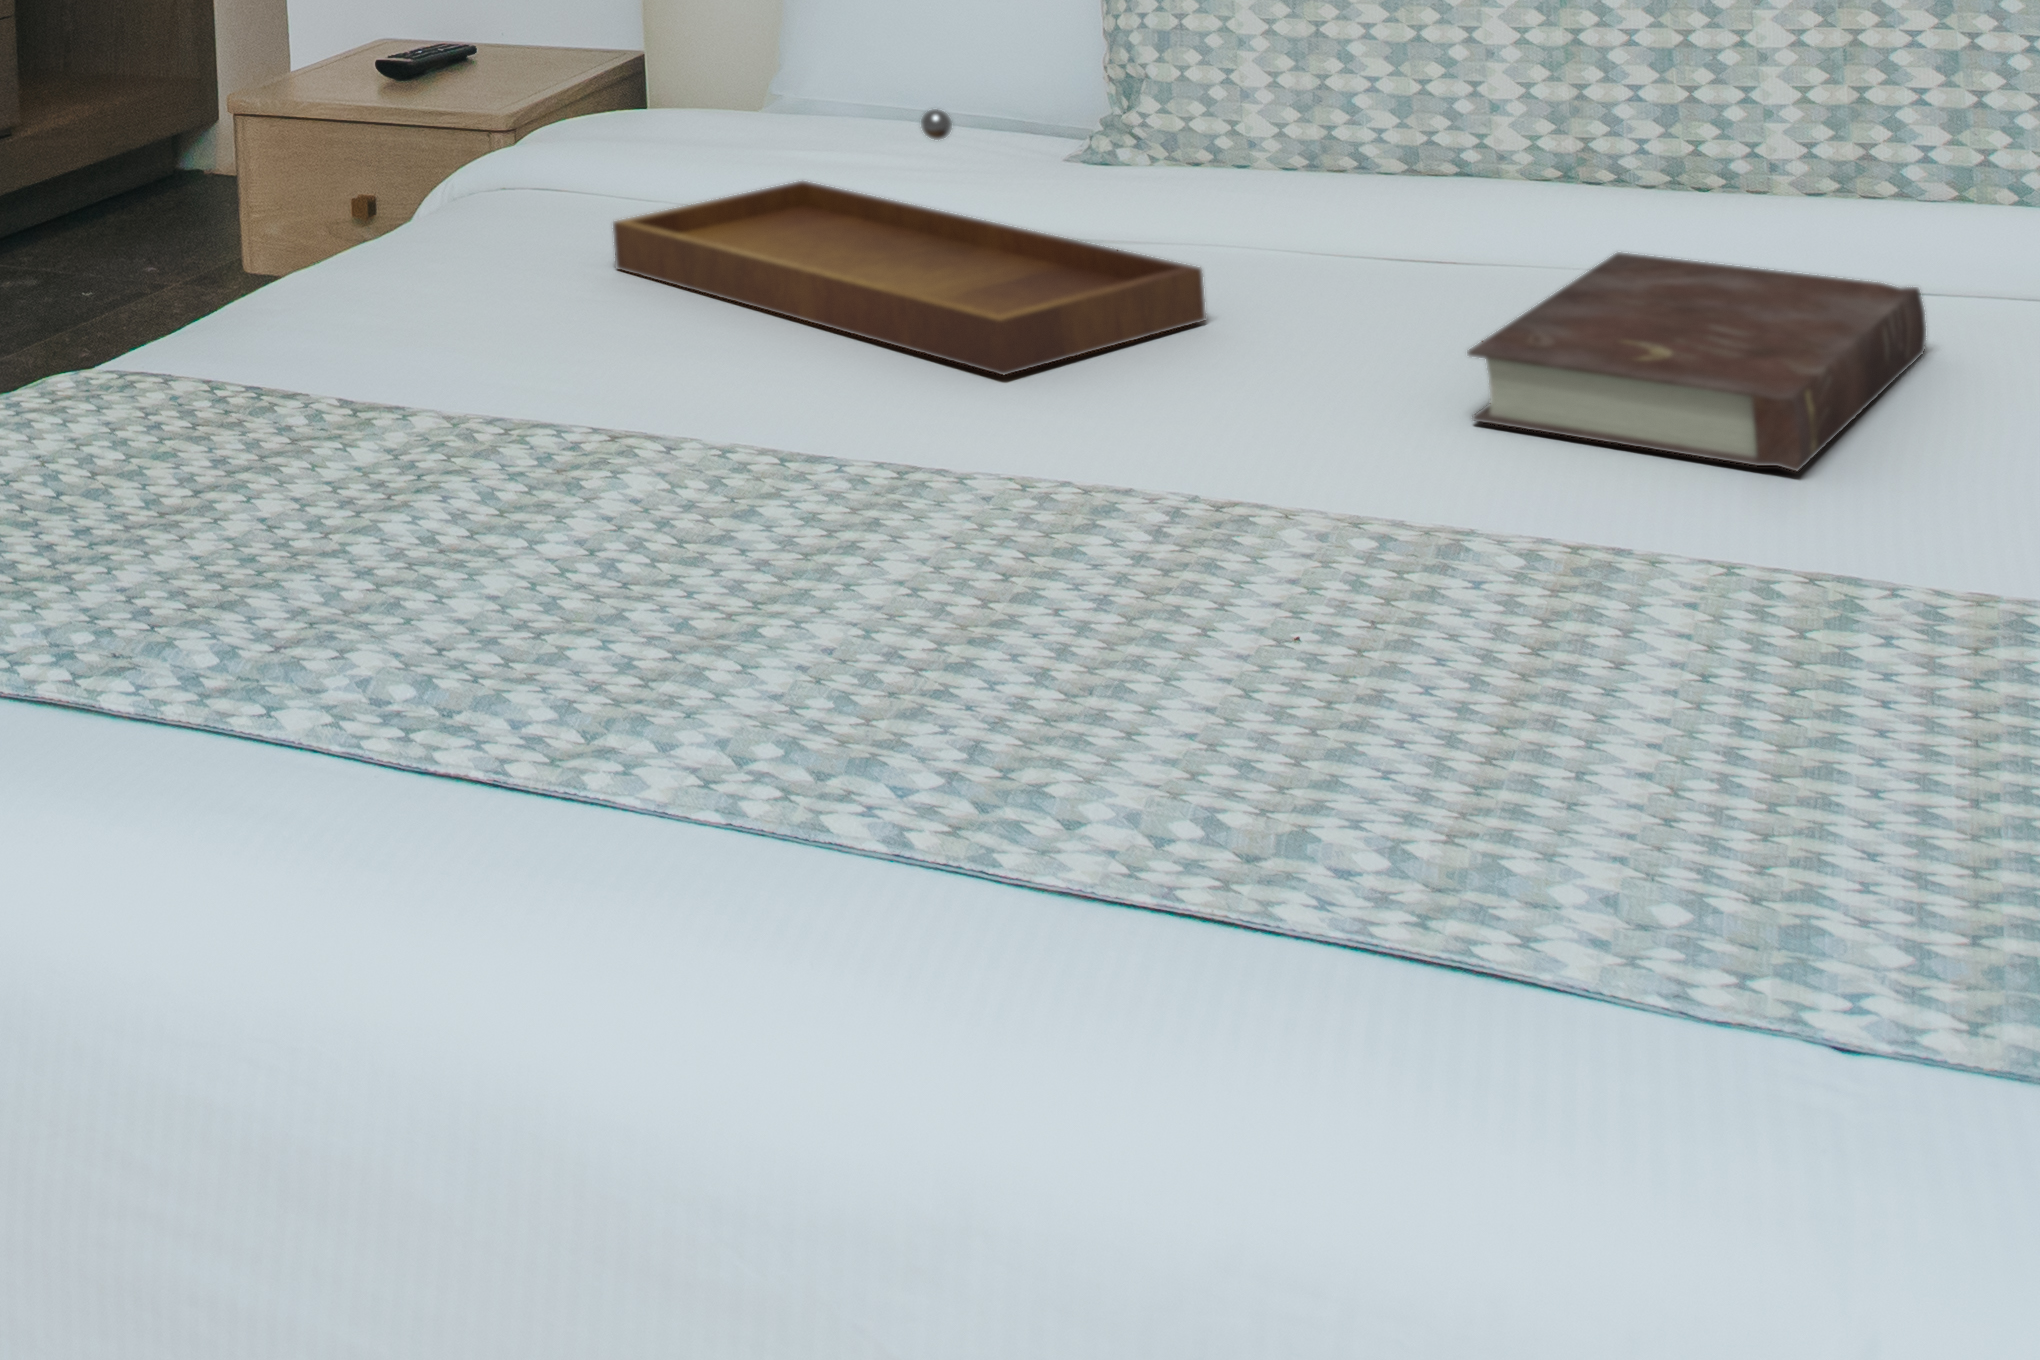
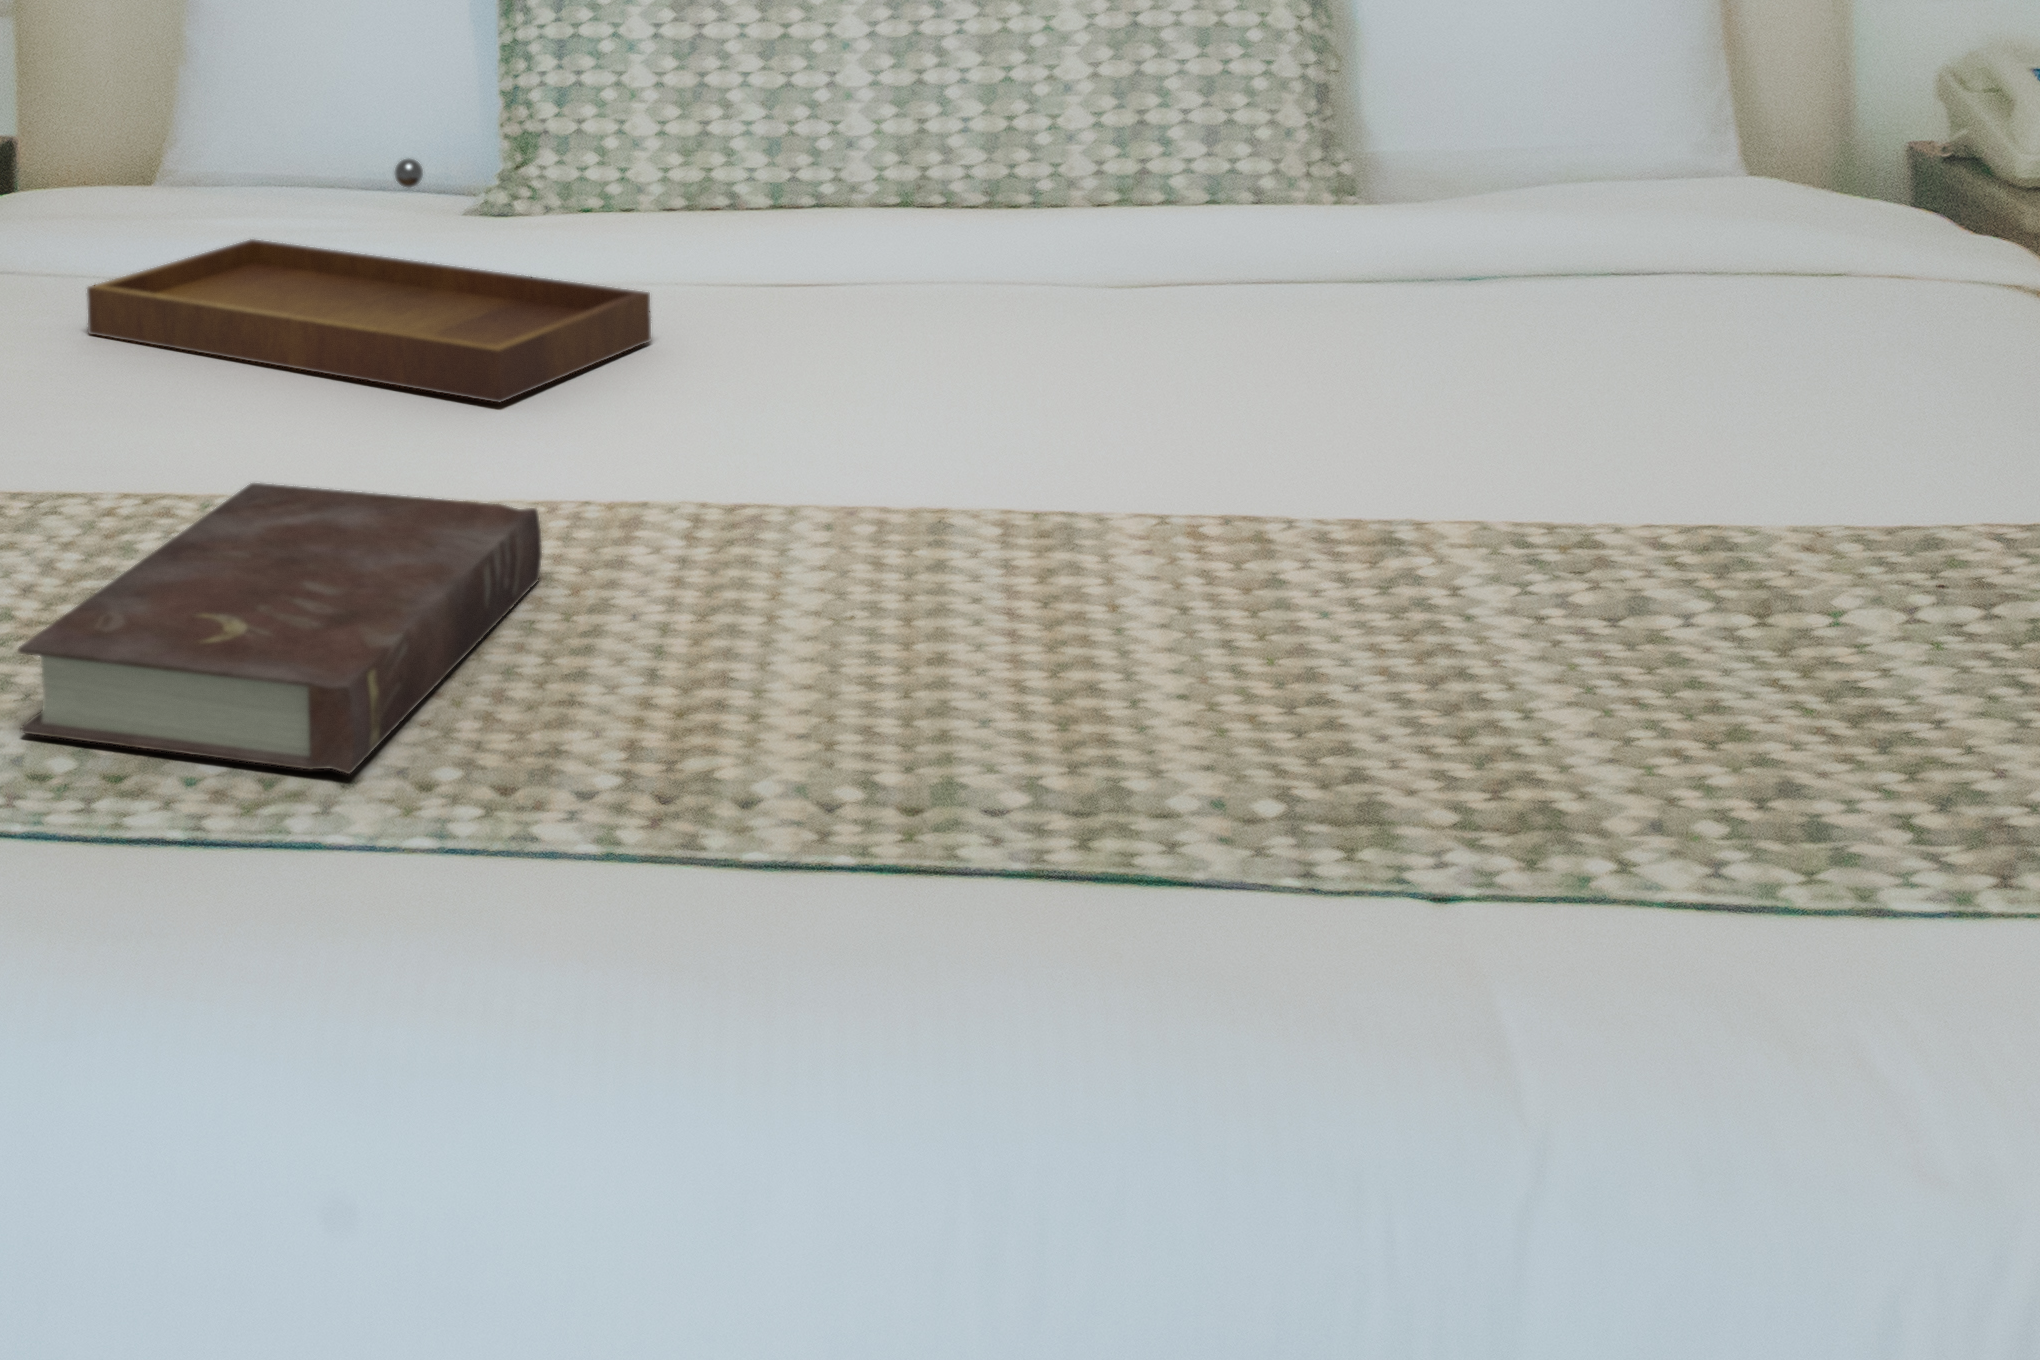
book: present [1468,253,1926,472] -> present [18,483,542,774]

